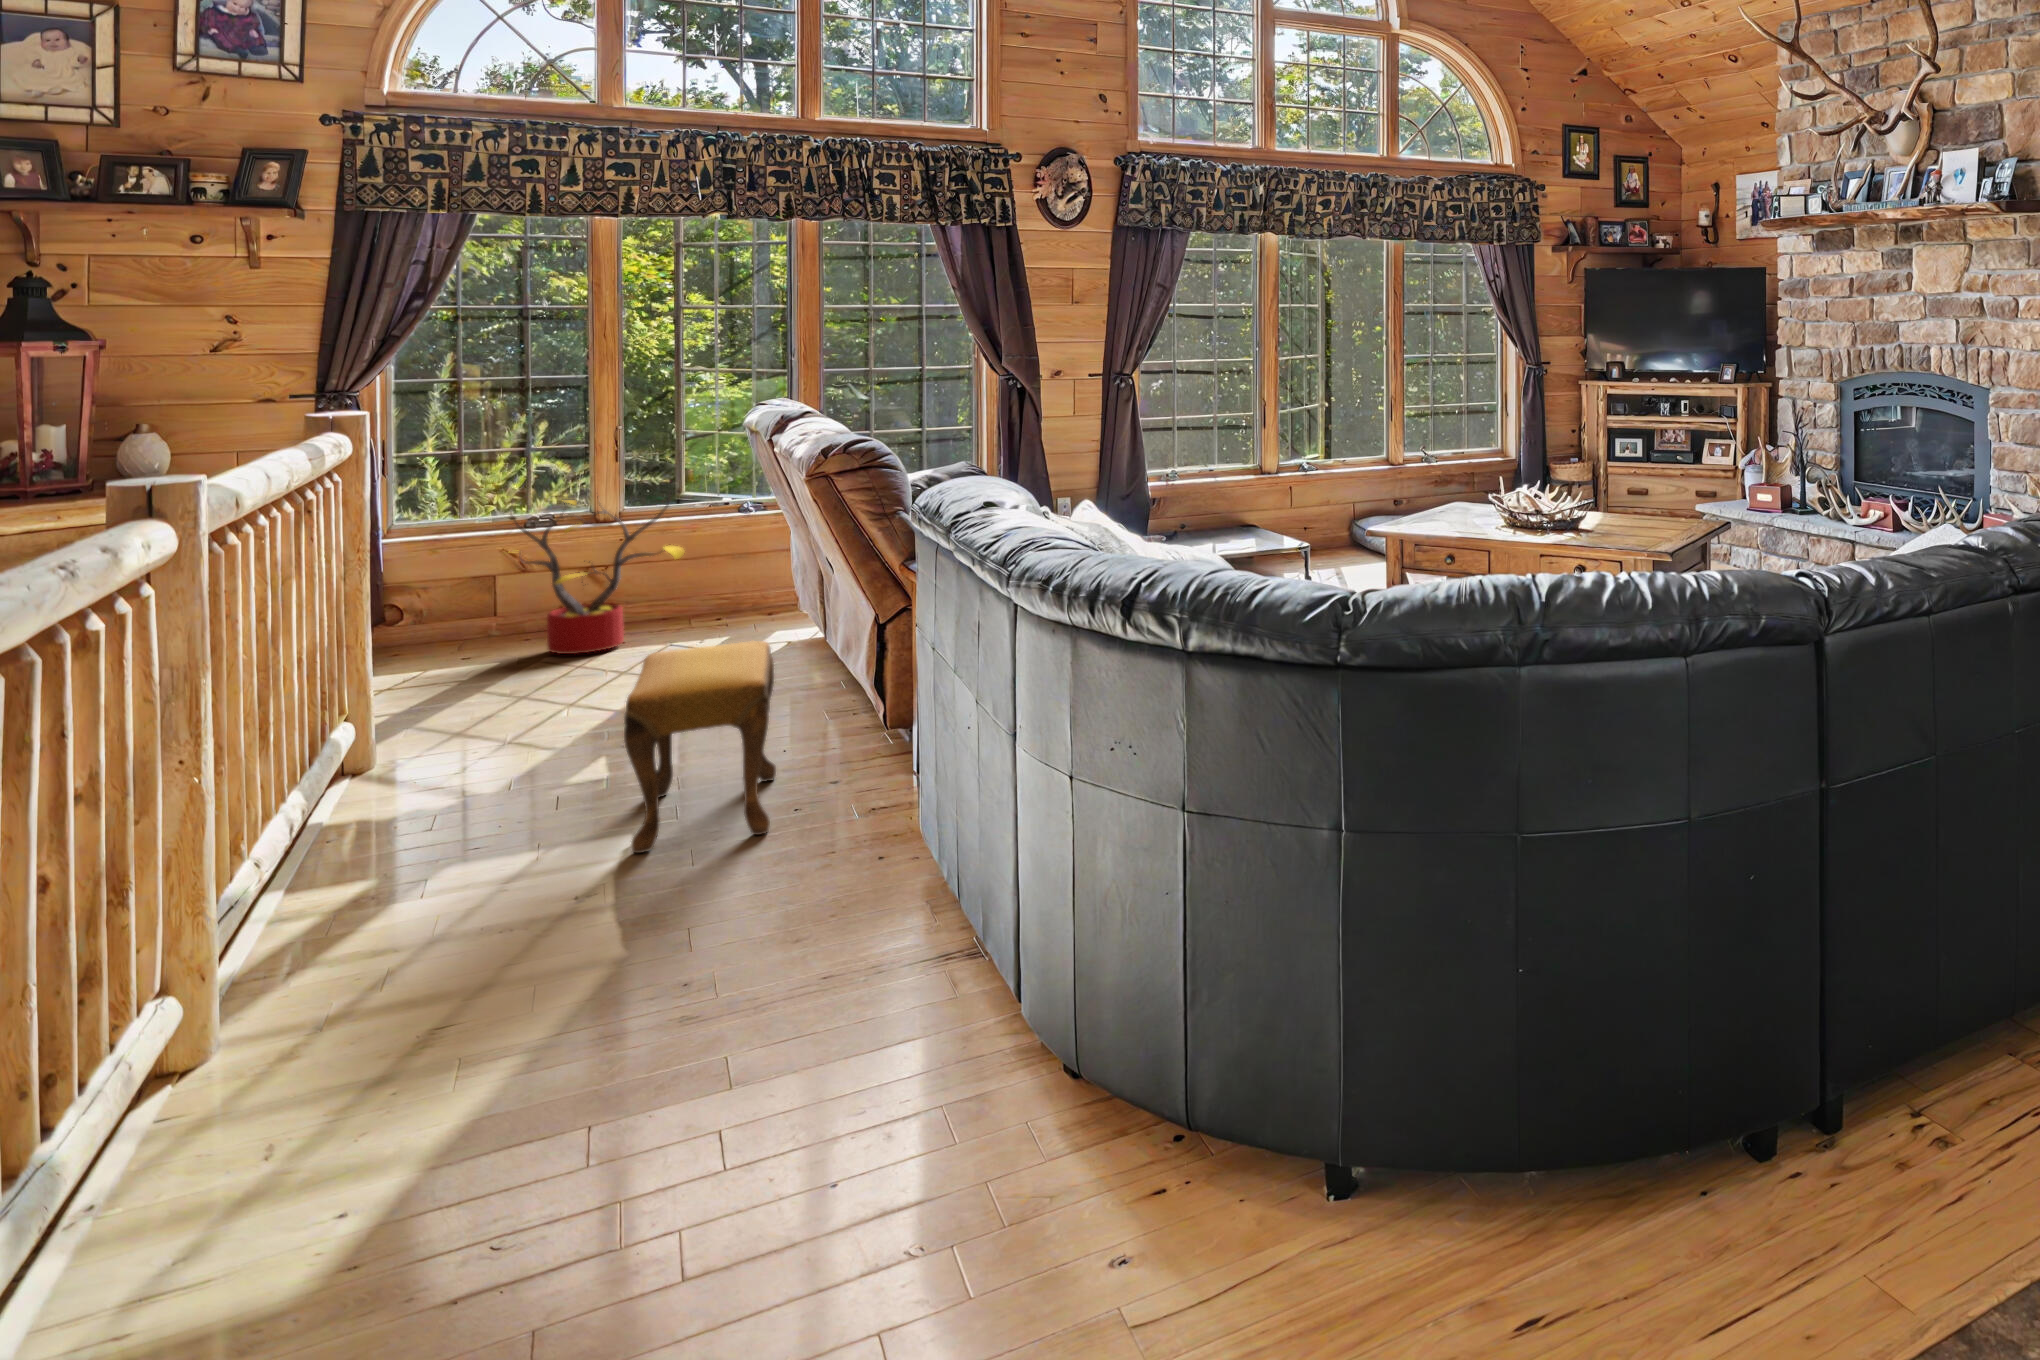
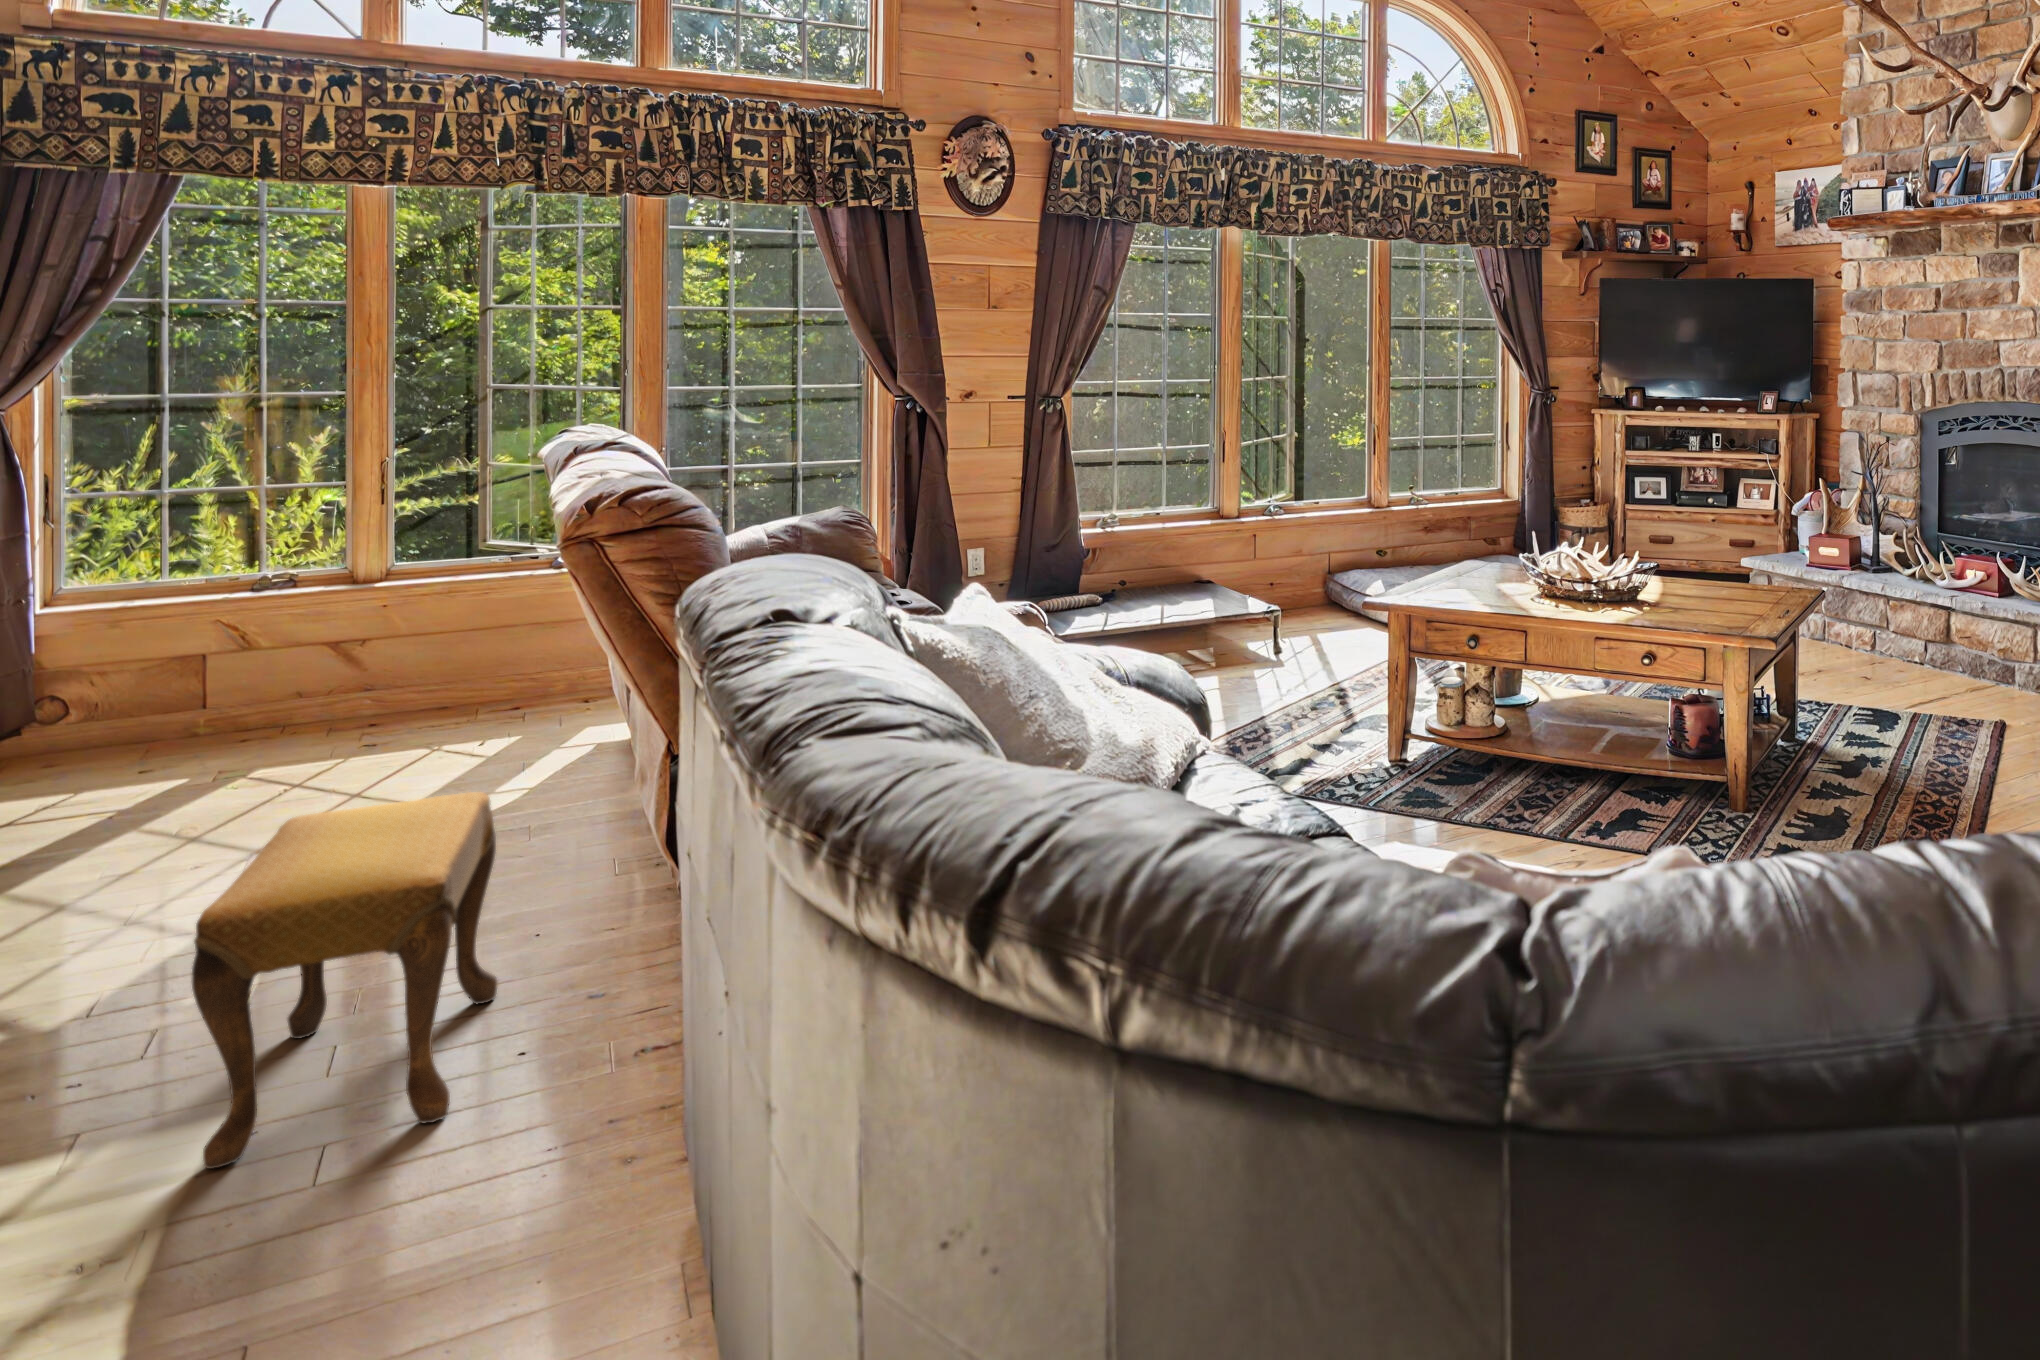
decorative plant: present [511,500,684,654] -> none [206,545,456,767]

